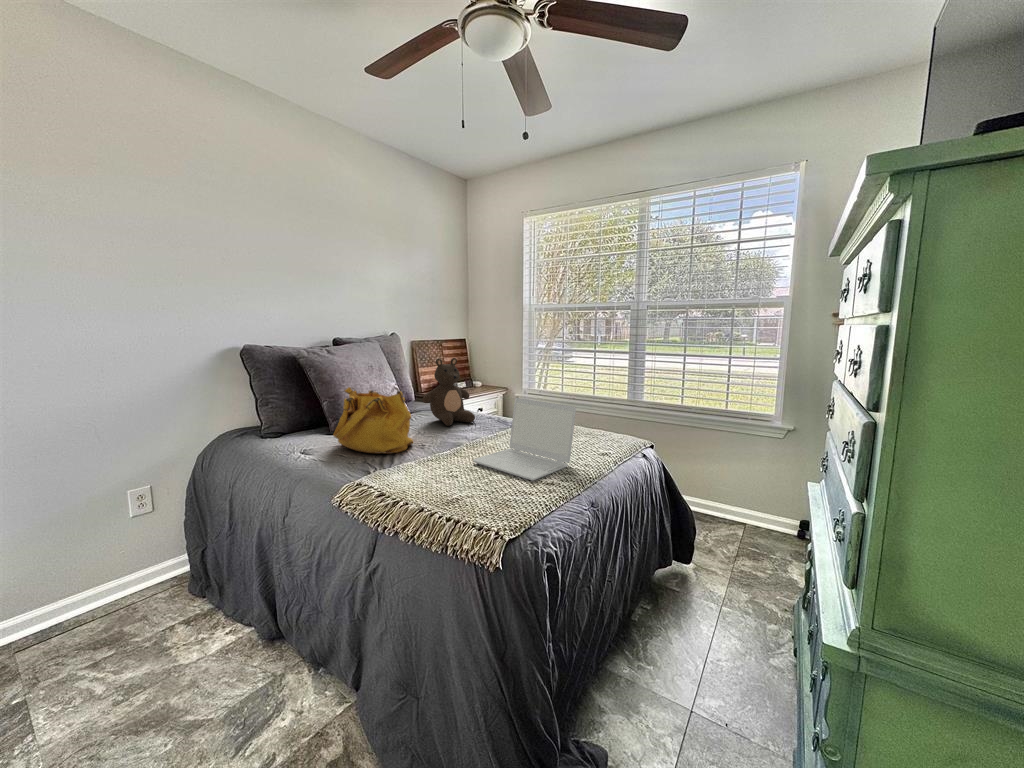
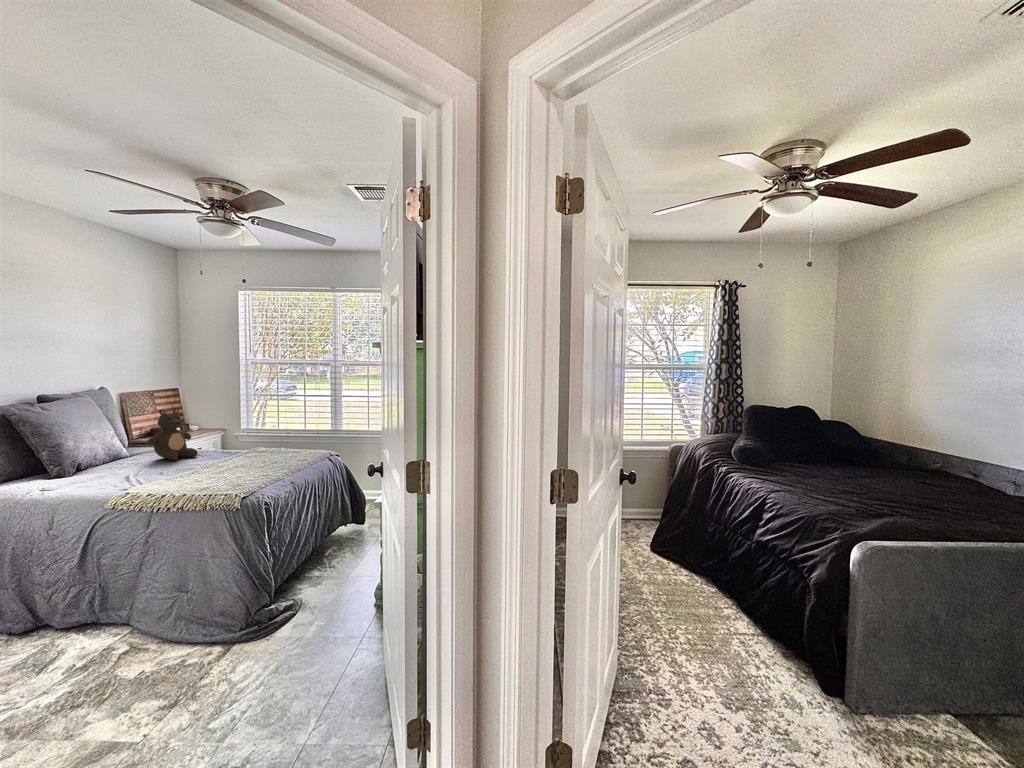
handbag: present [334,387,413,454] -> none [74,433,147,483]
laptop: present [473,398,576,481] -> none [202,433,275,479]

